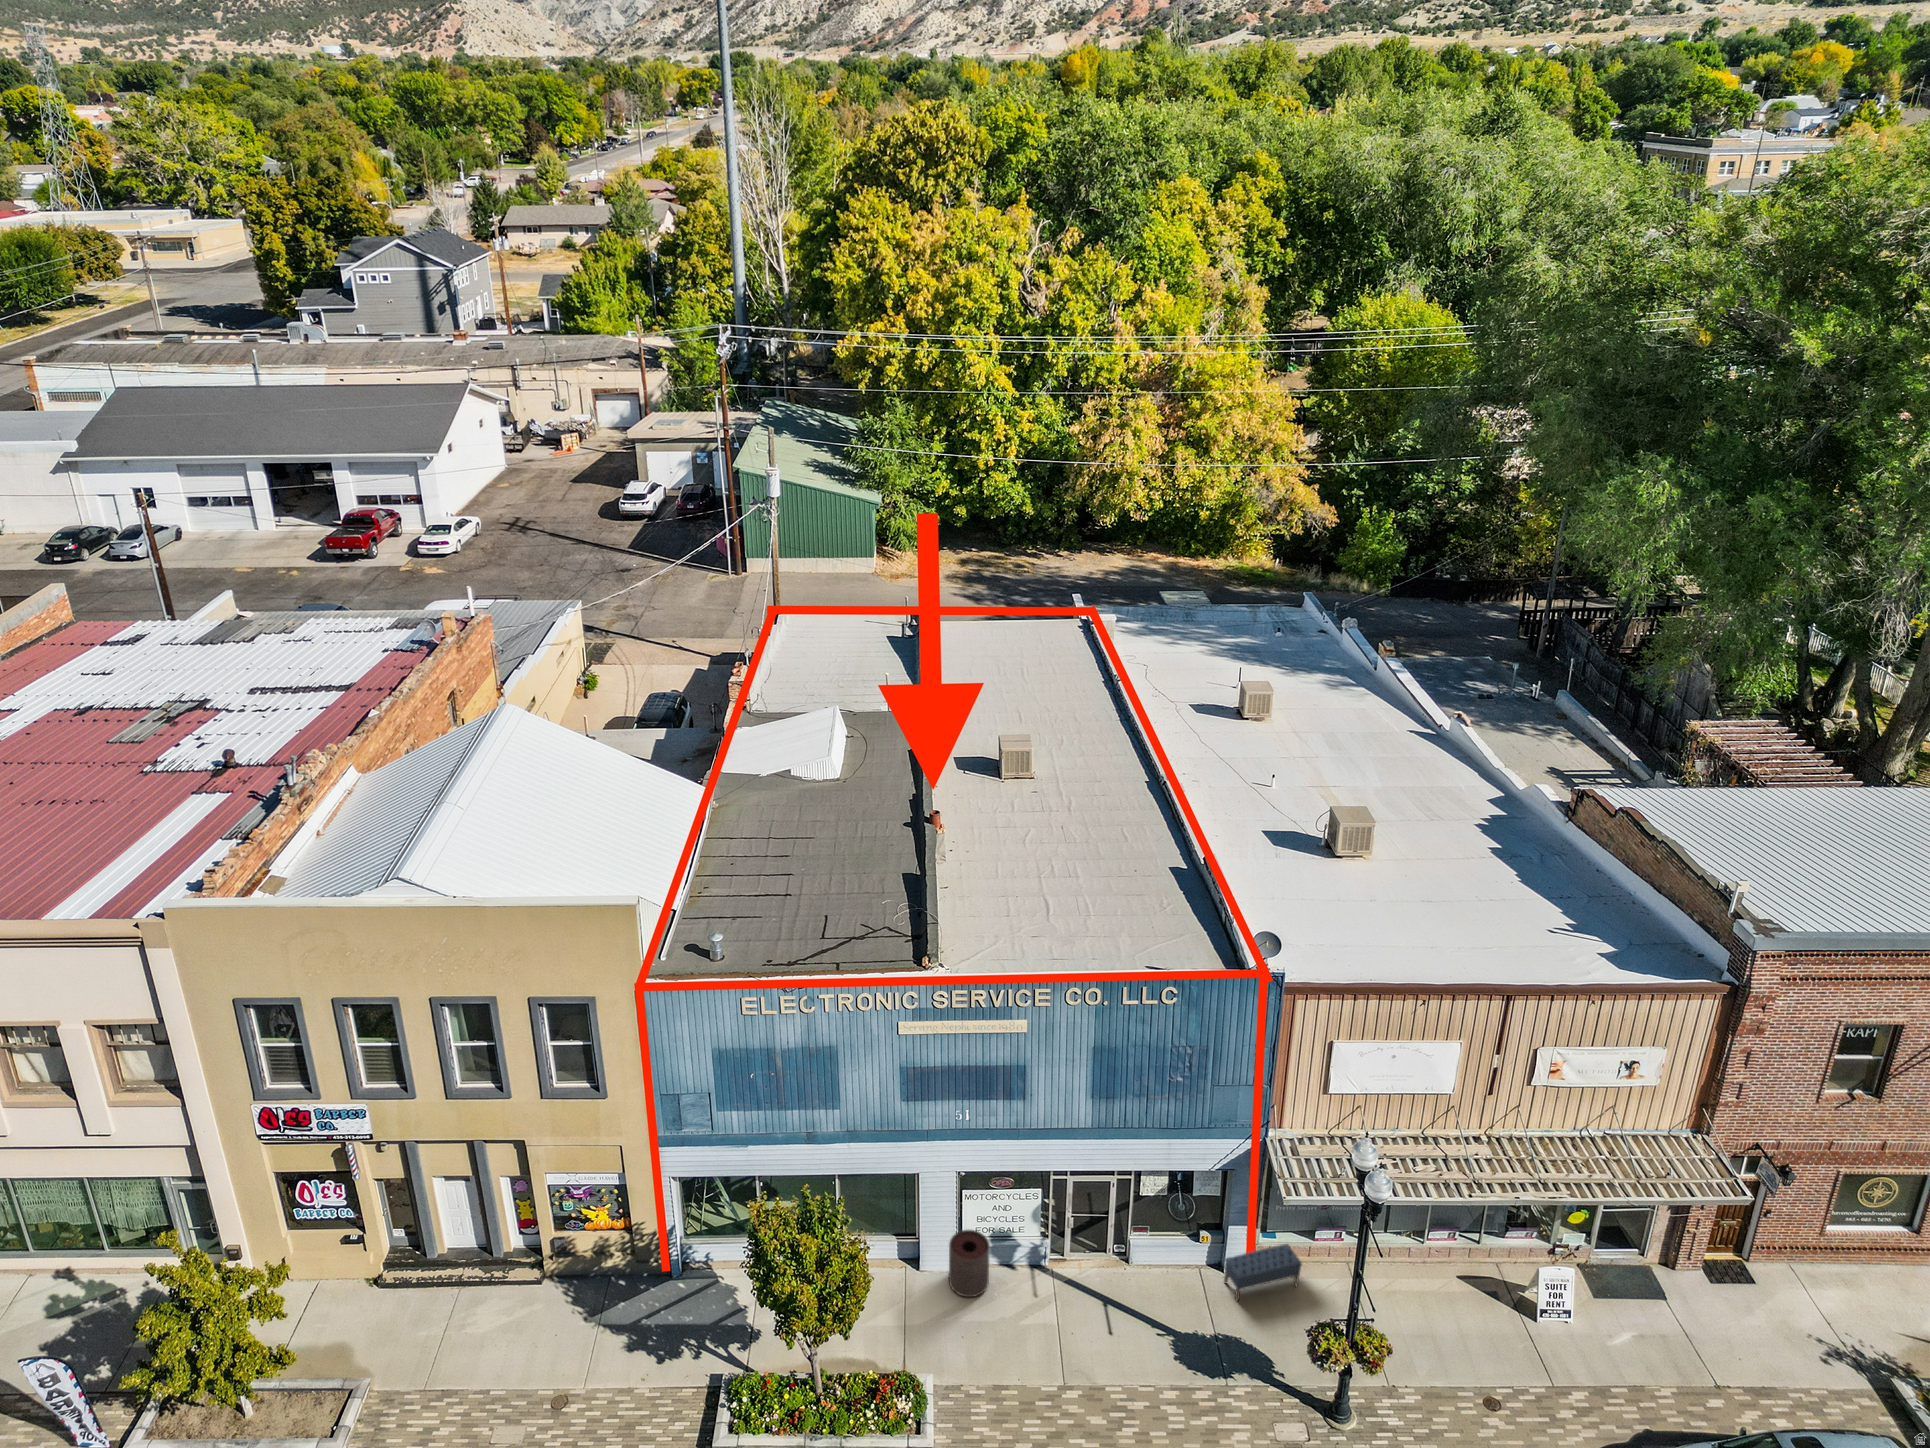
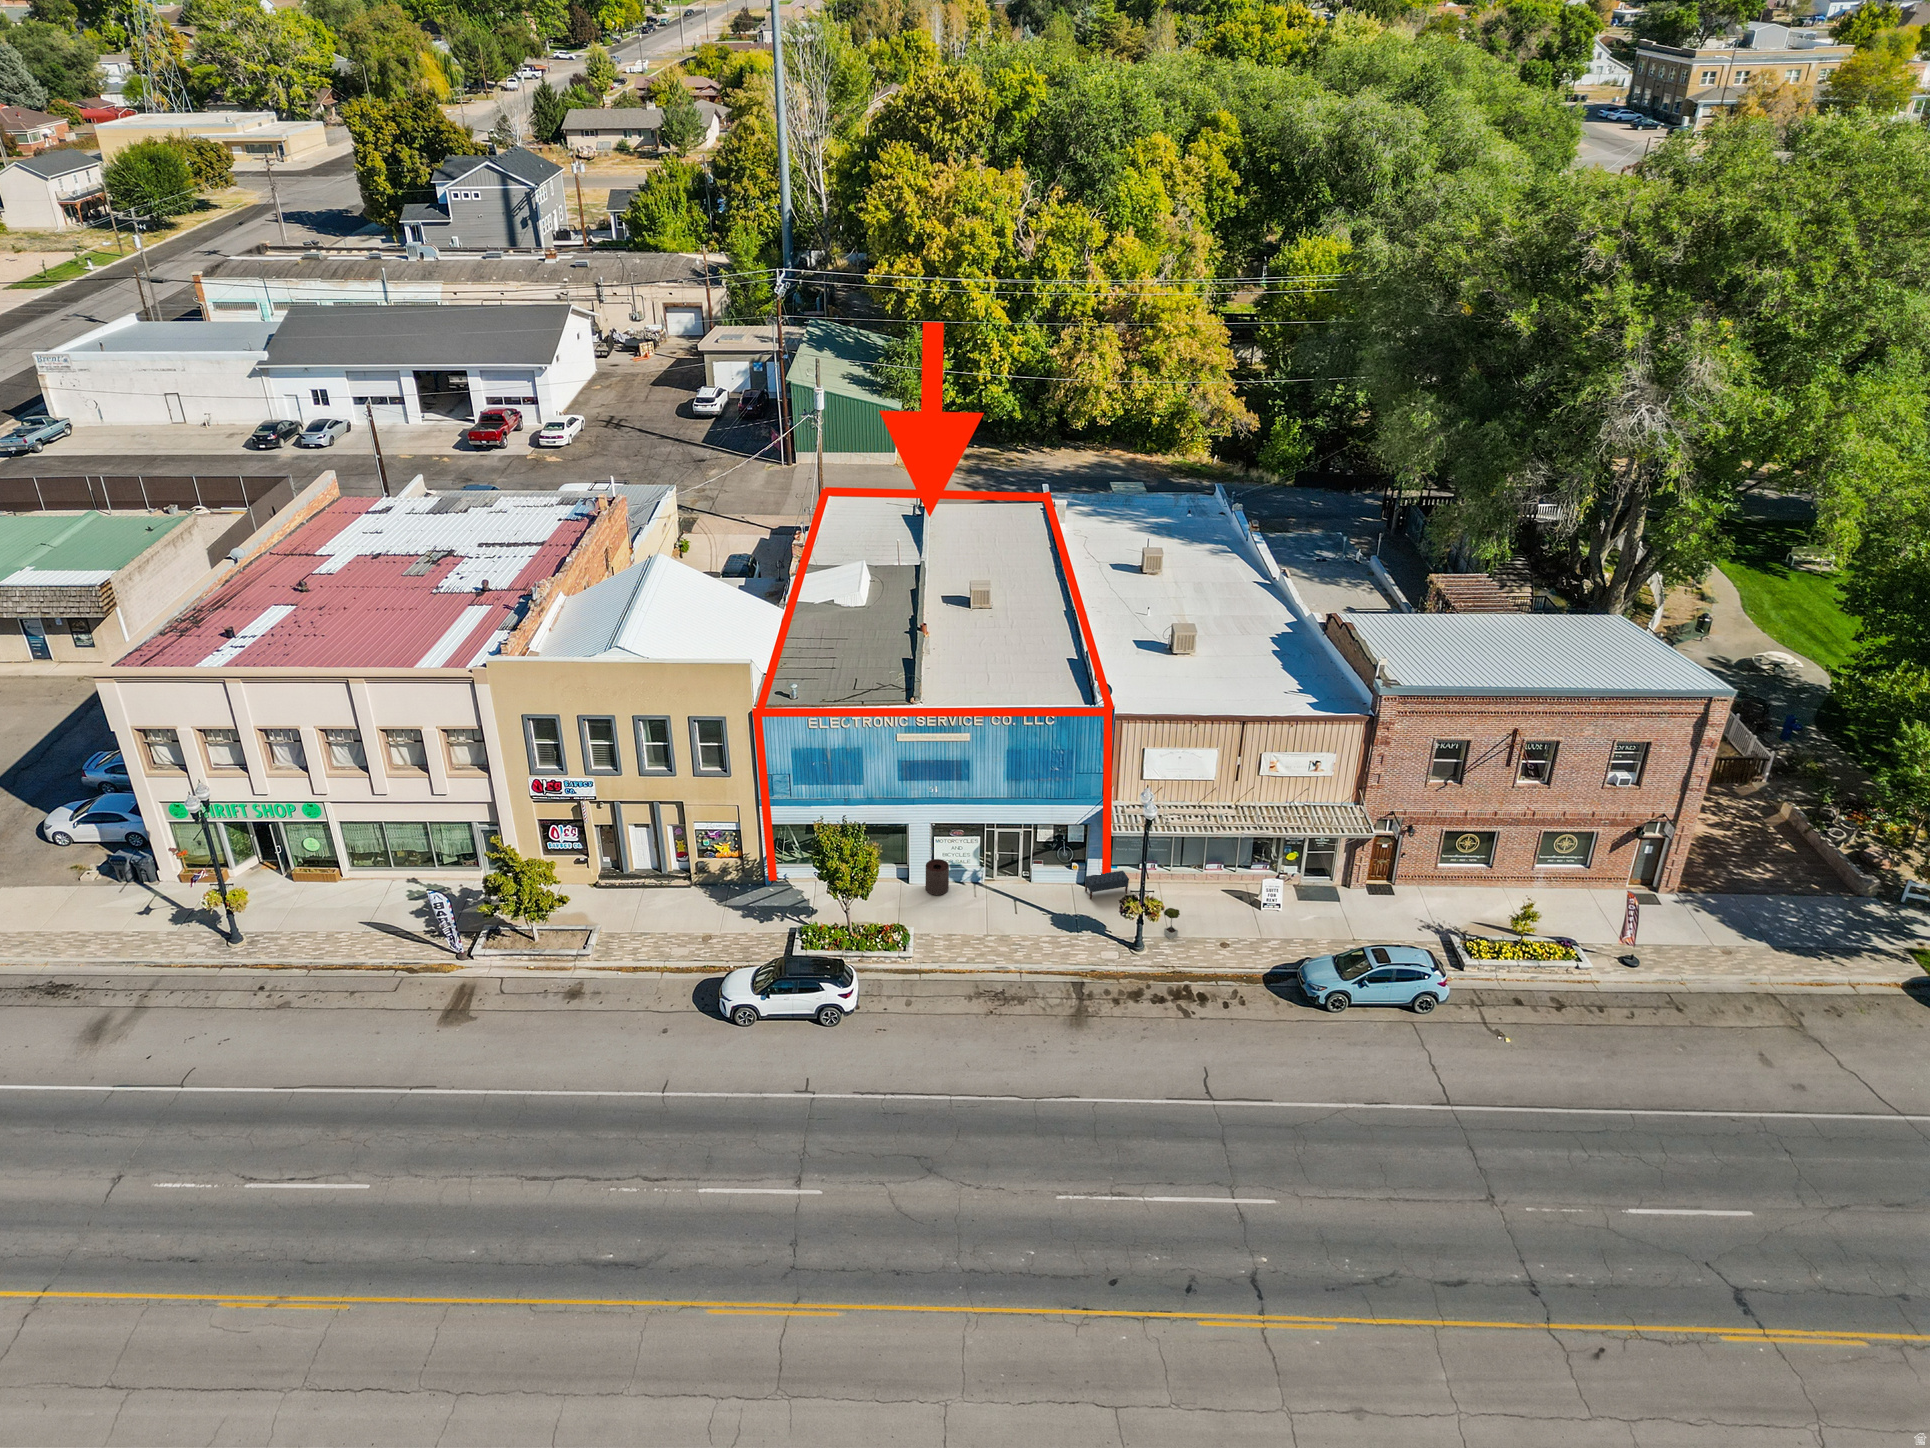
potted tree: none [1383,1343,1416,1399] -> present [1164,908,1180,939]

